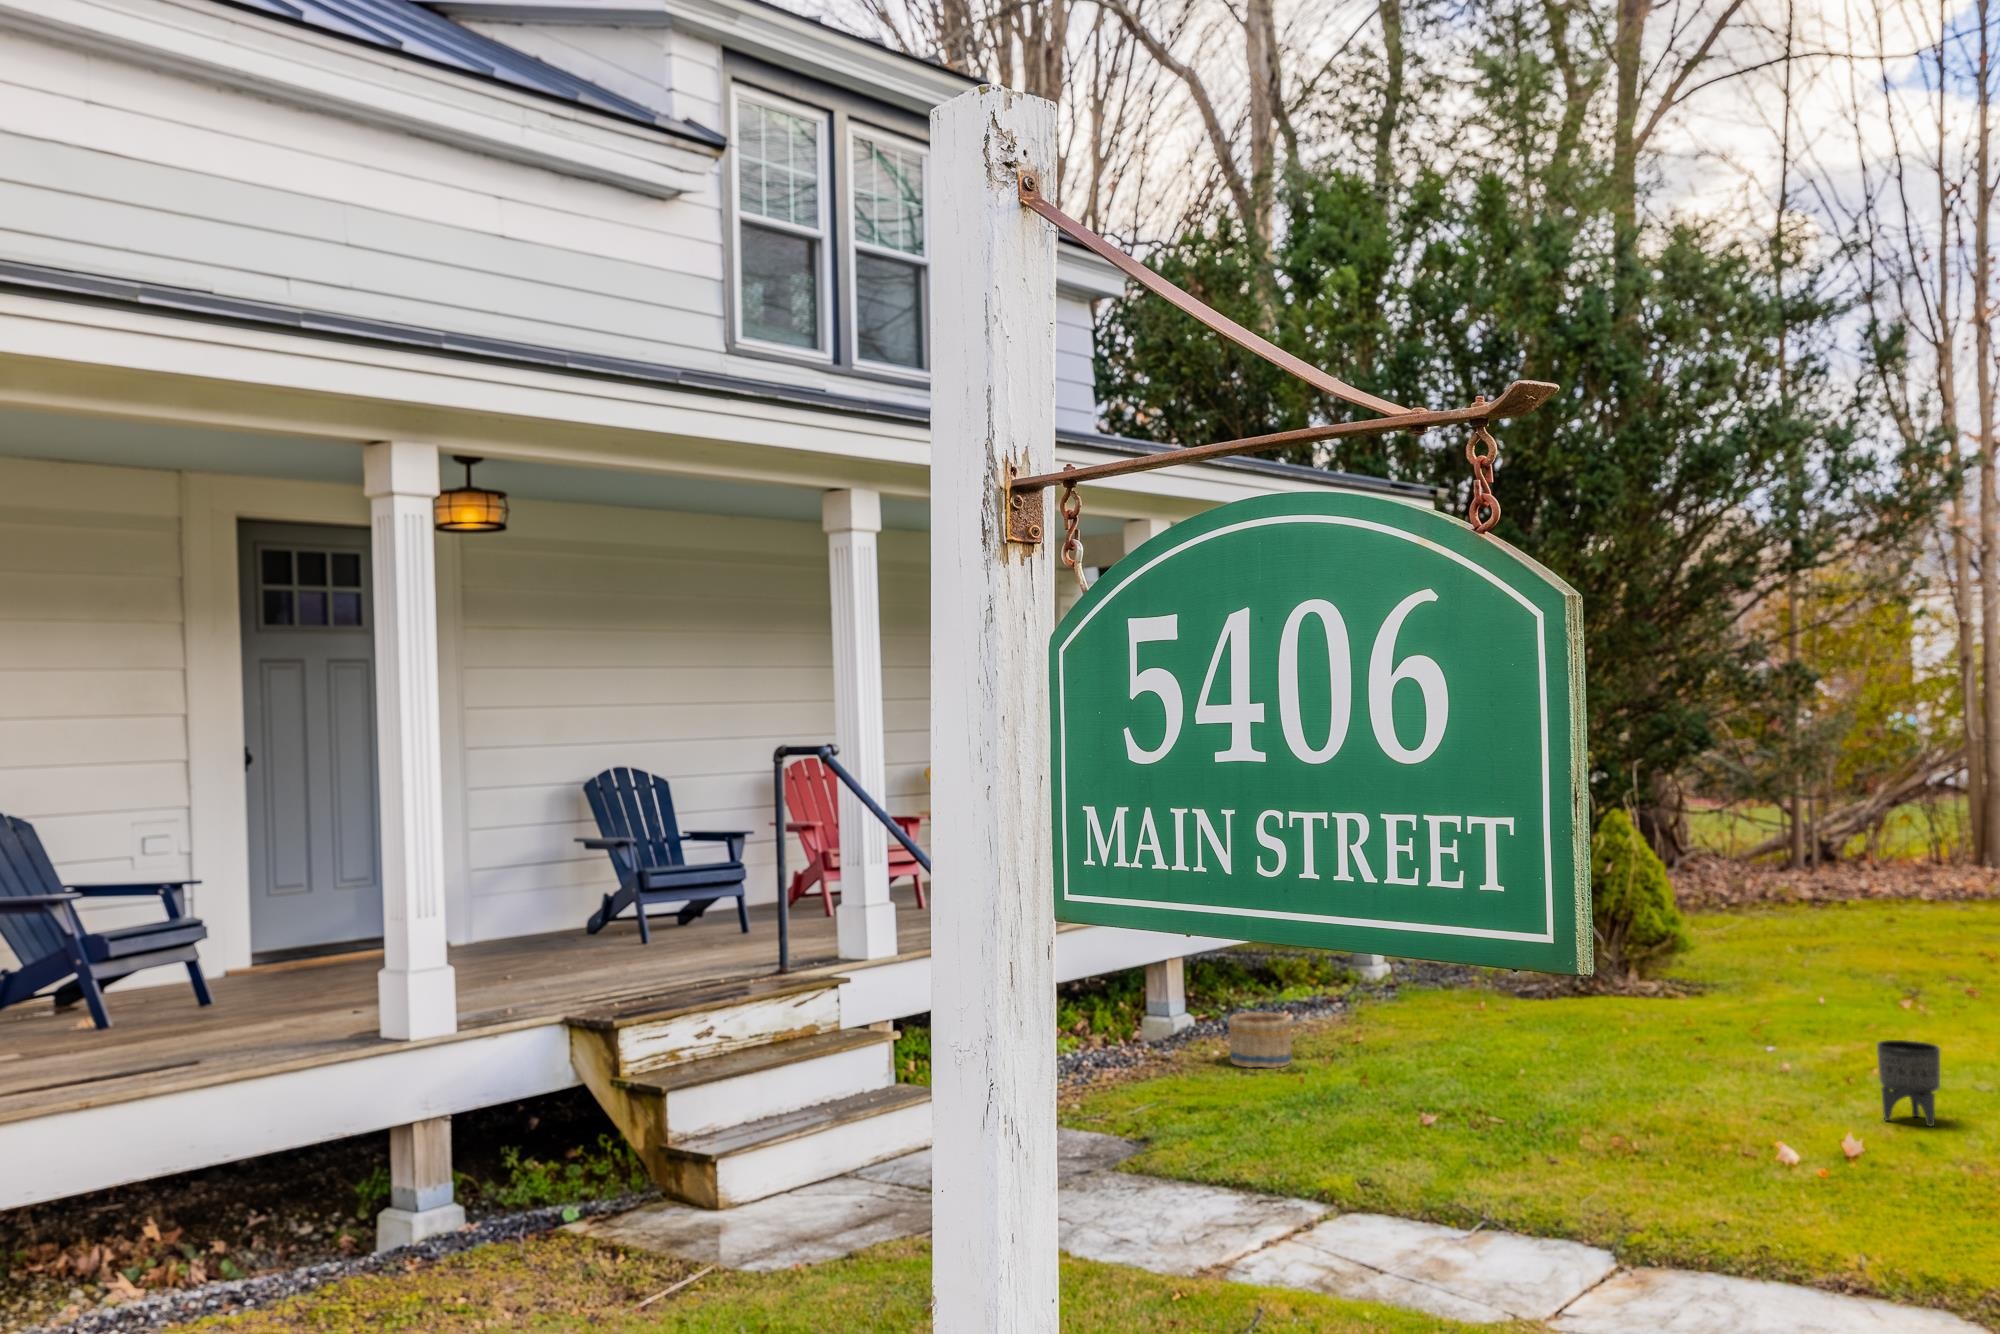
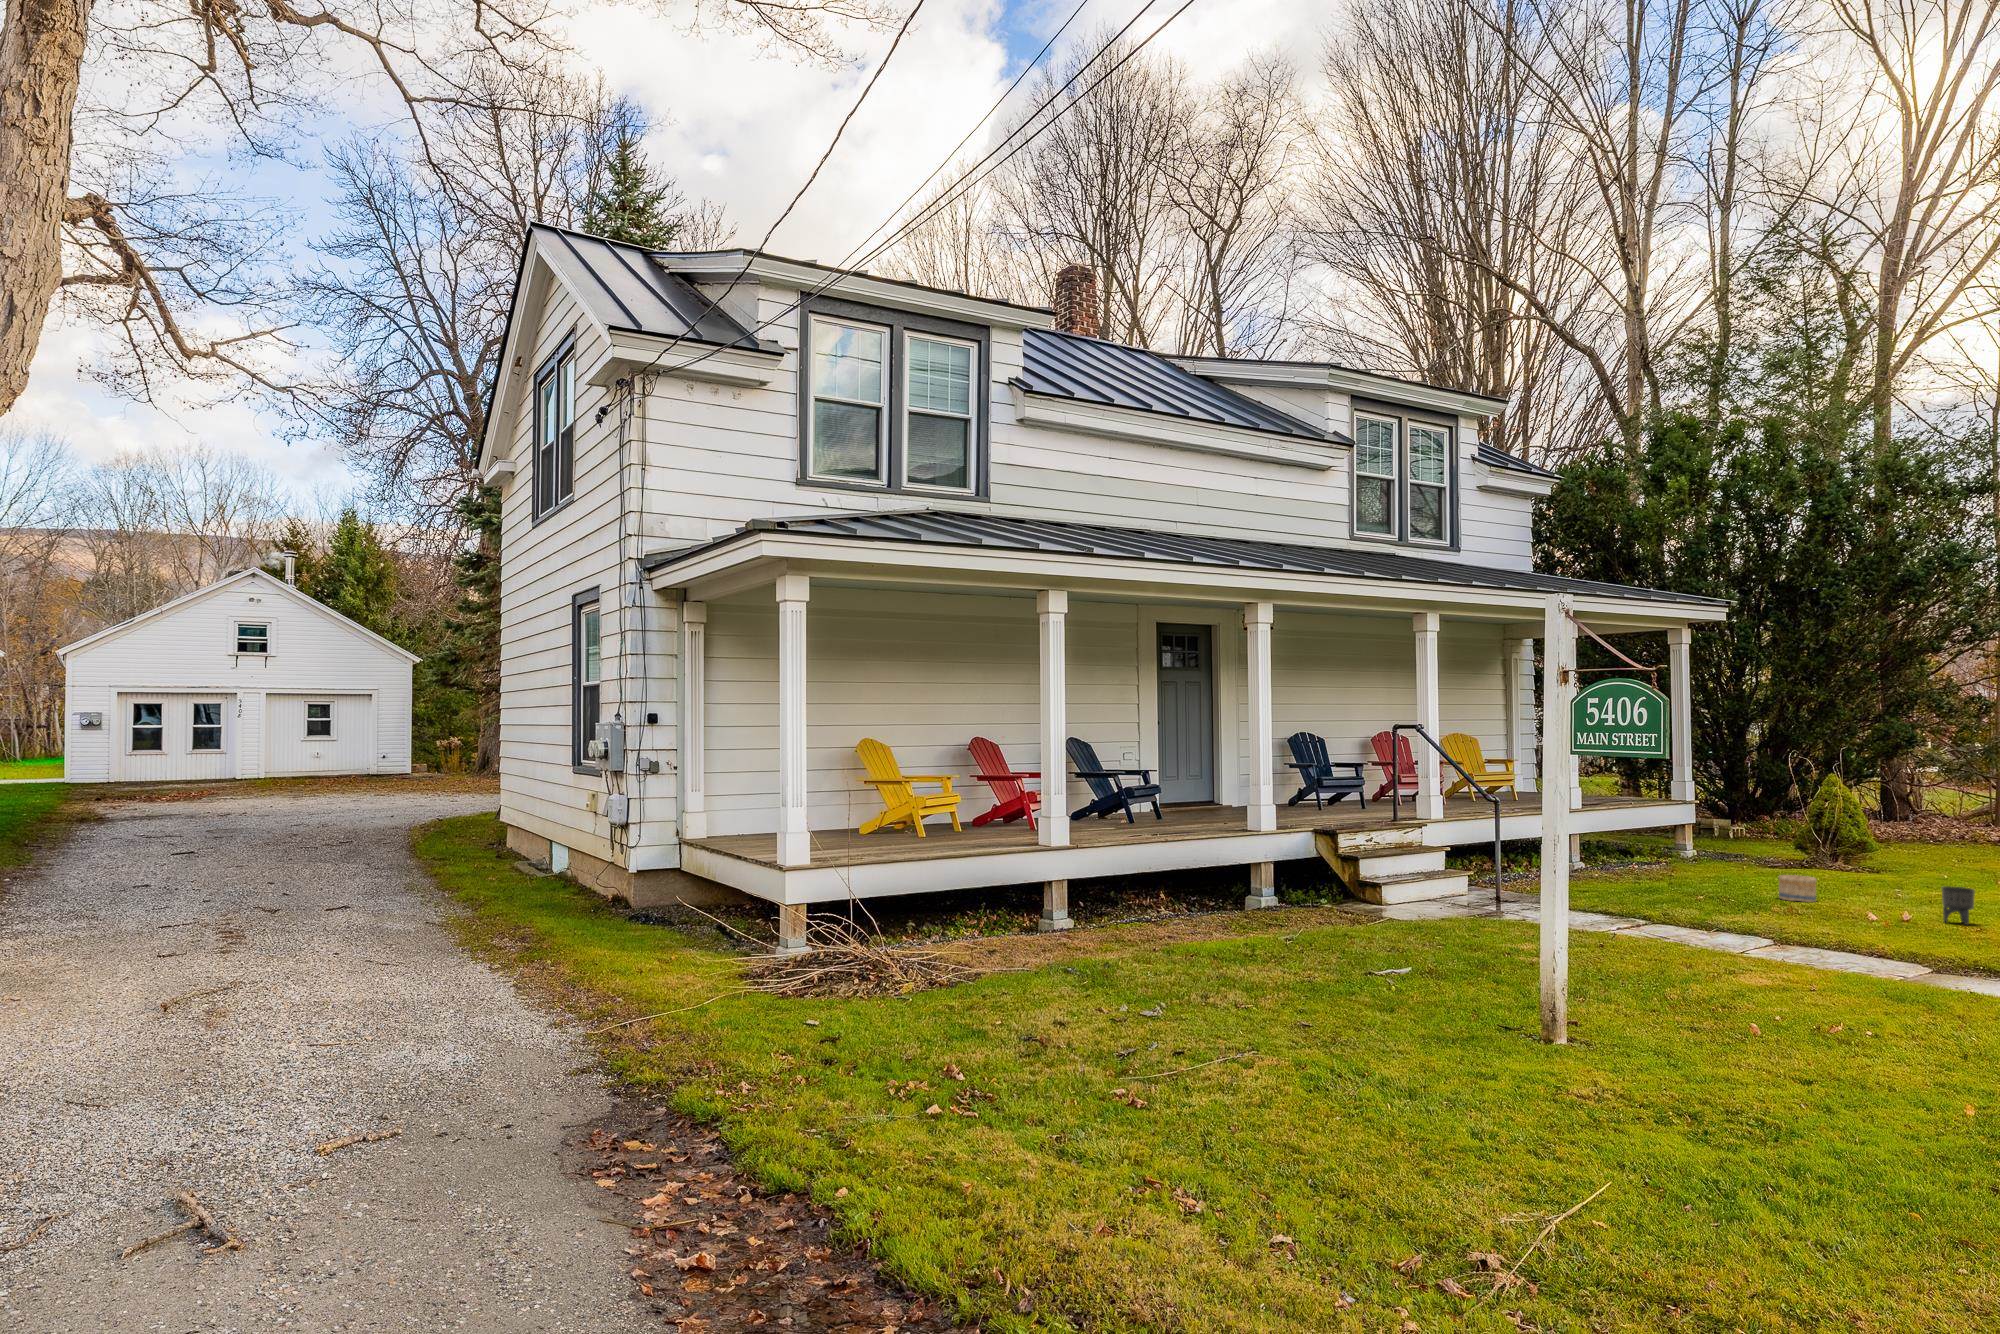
basket: present [1228,1012,1292,1068] -> present [1779,875,1816,902]

